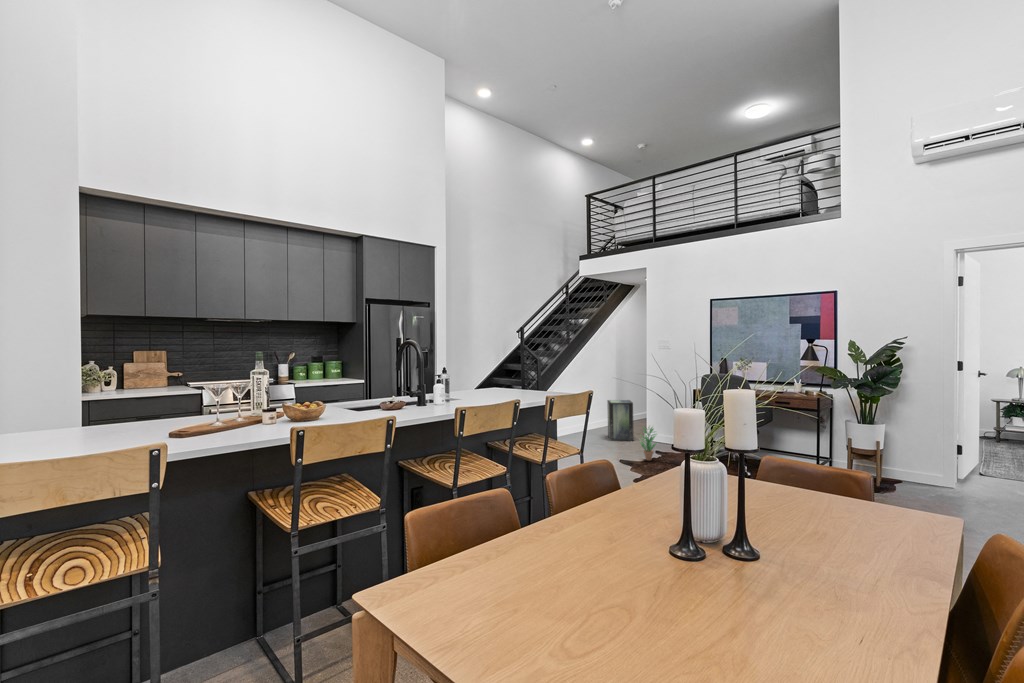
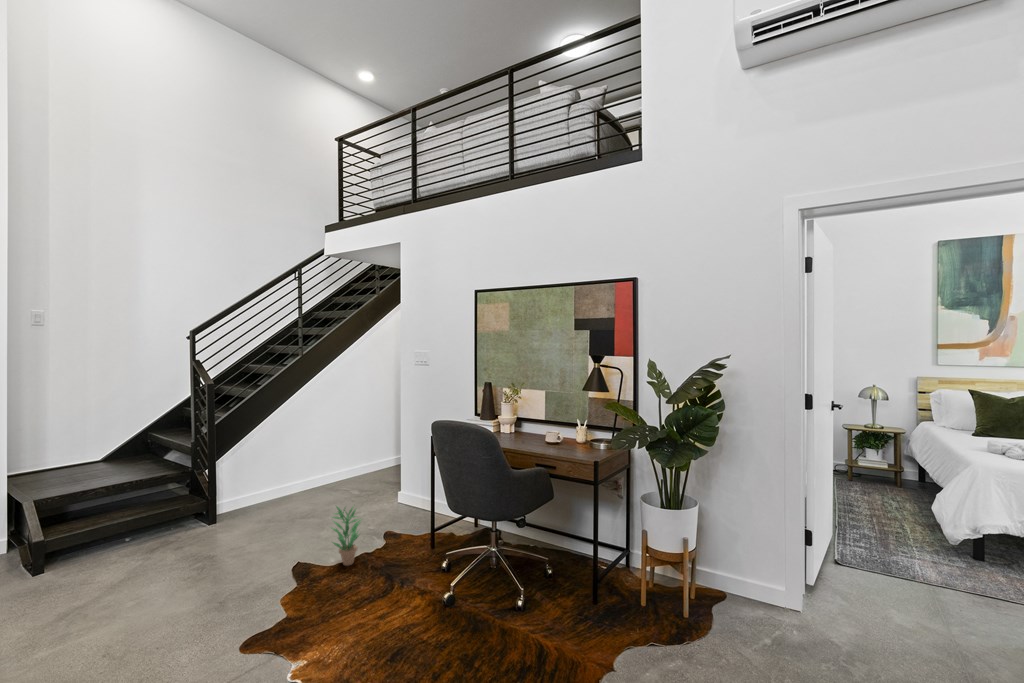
storage box: present [608,400,634,441] -> none [337,442,382,510]

